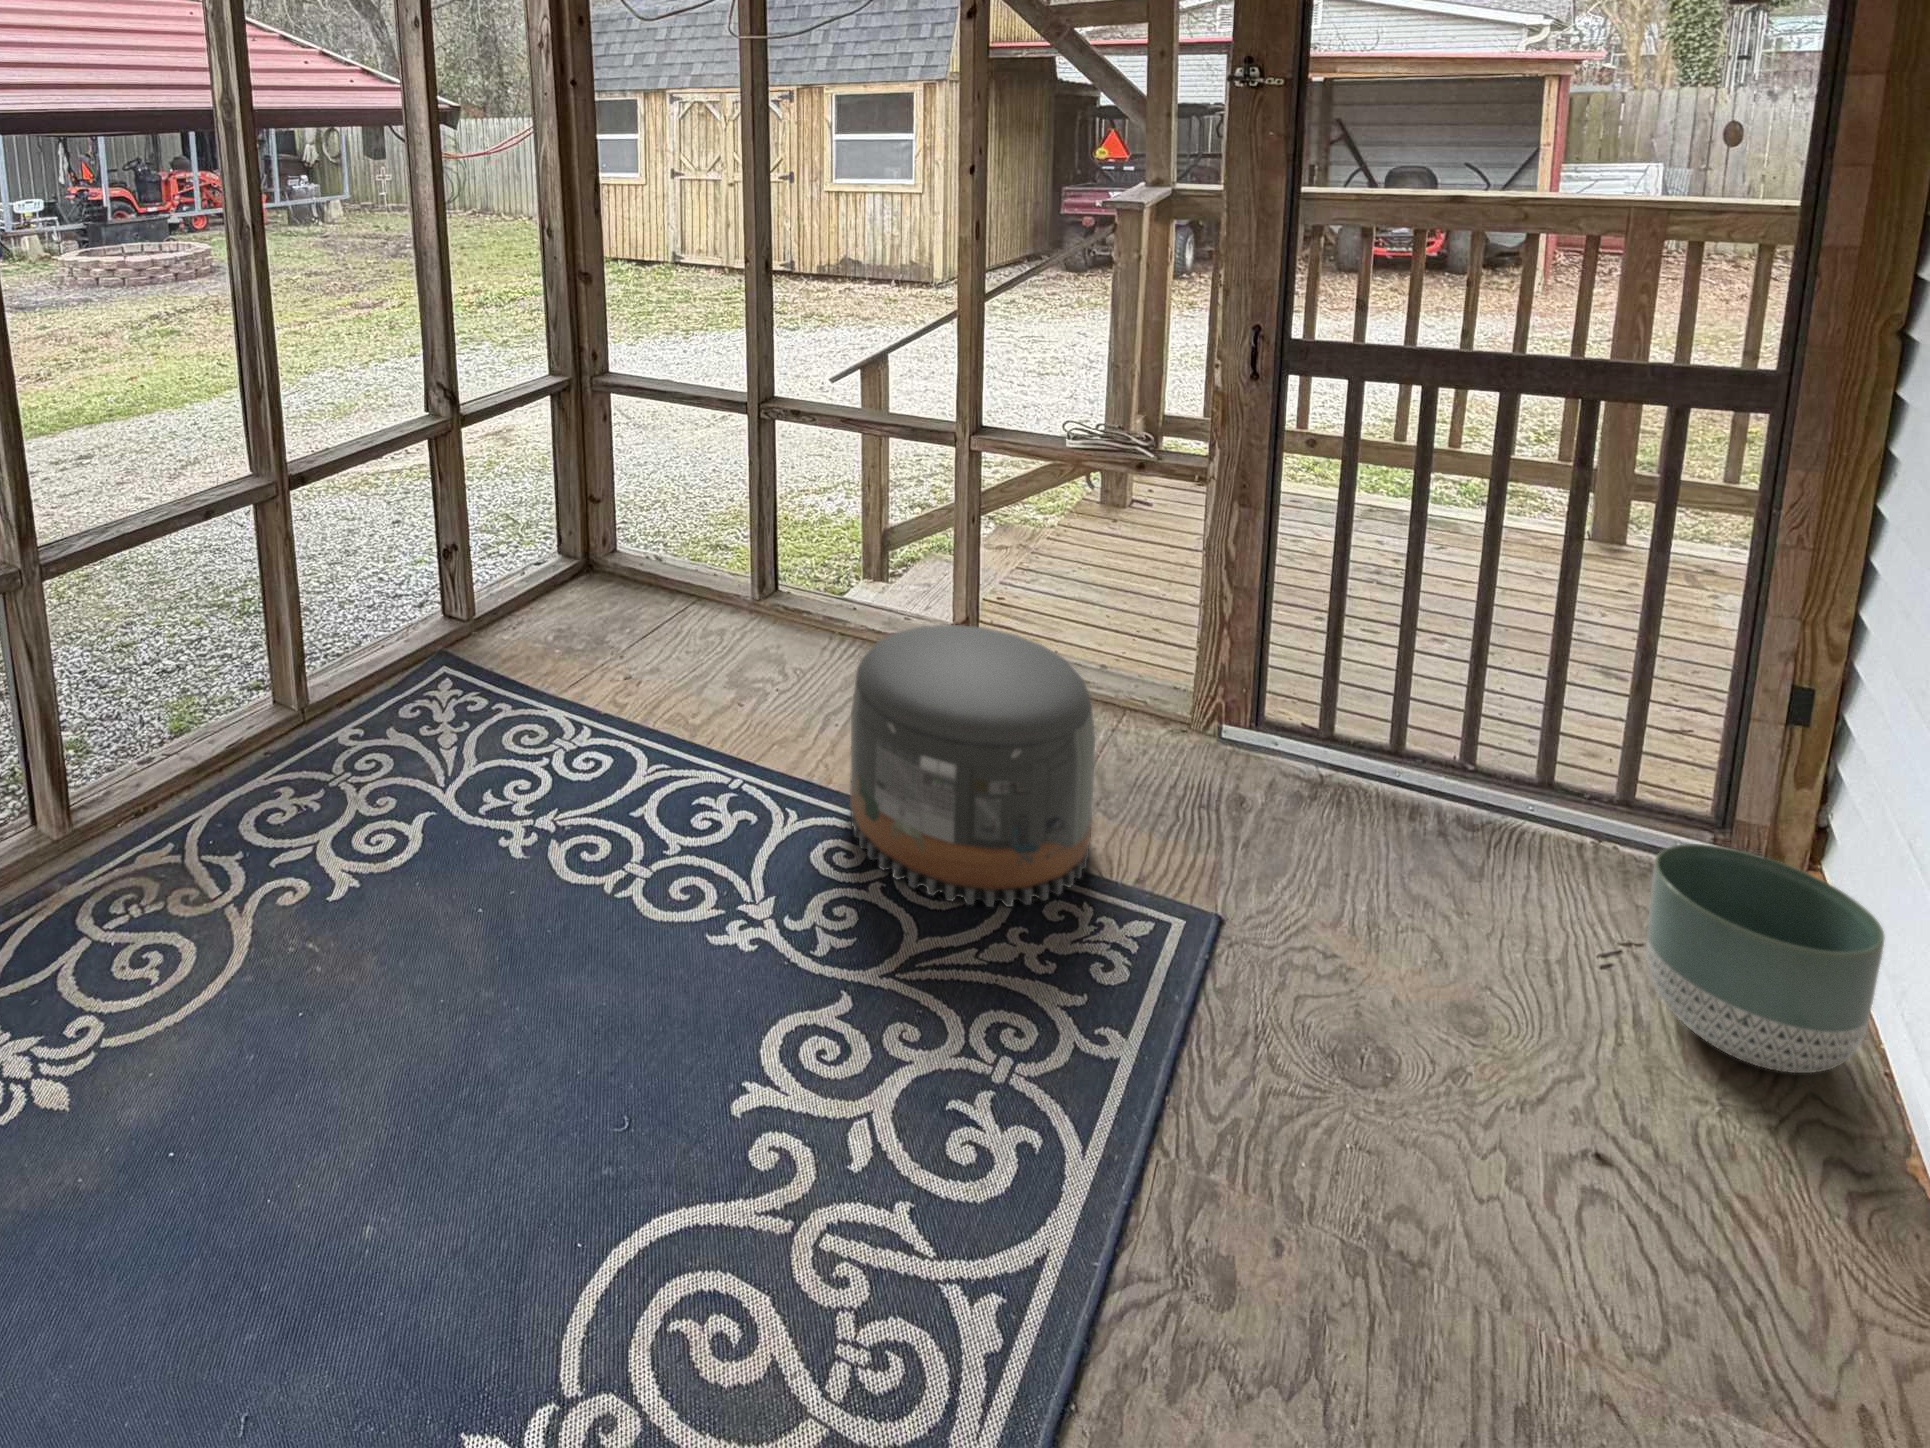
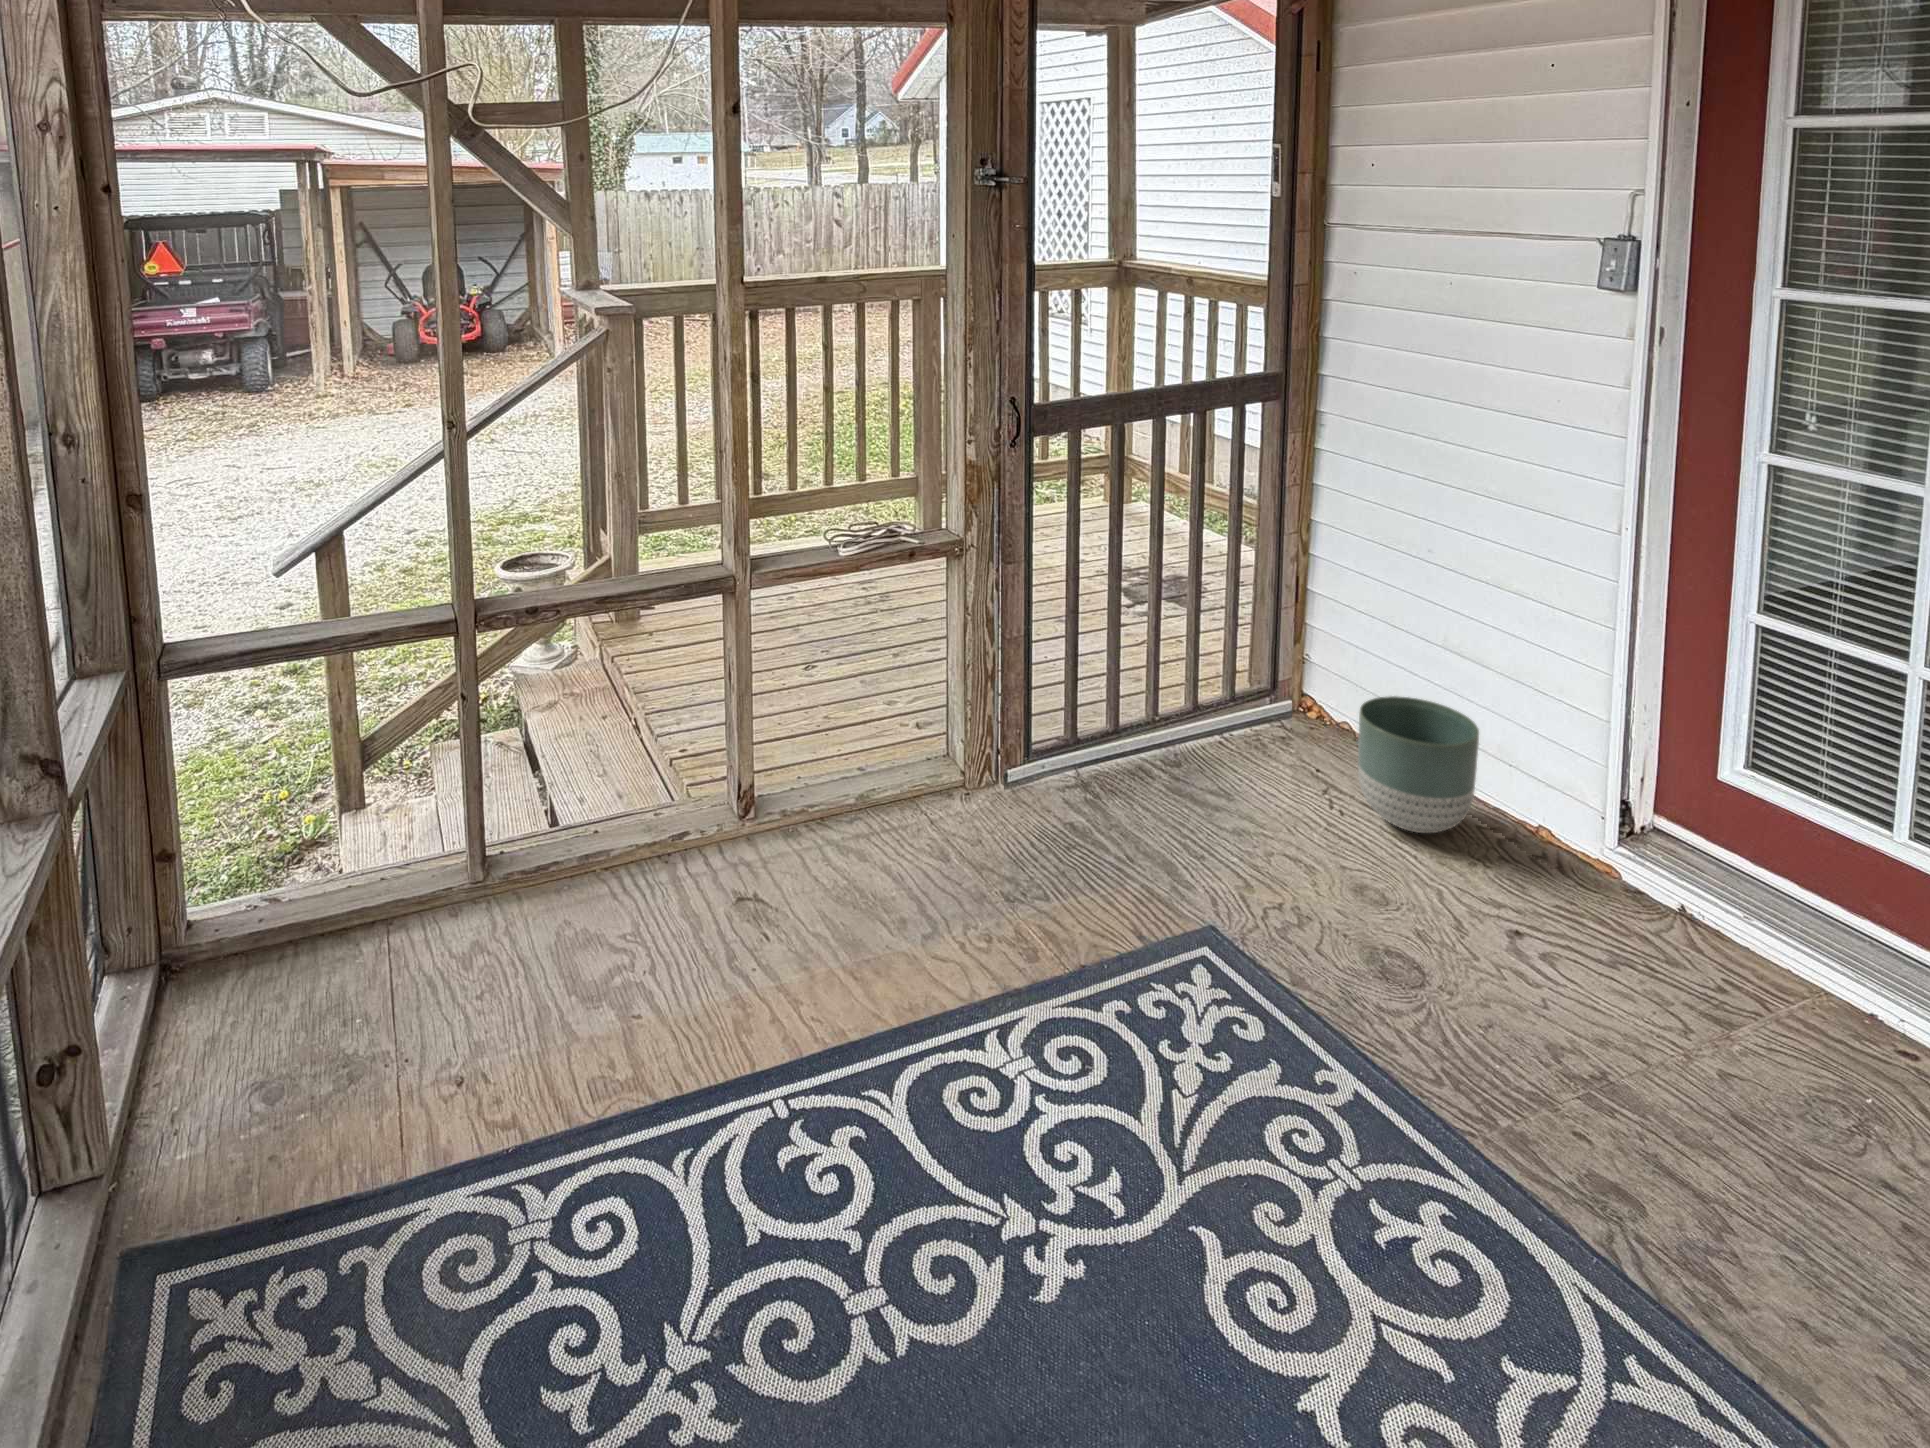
pouf: present [850,625,1095,907] -> none [878,757,1135,1081]

